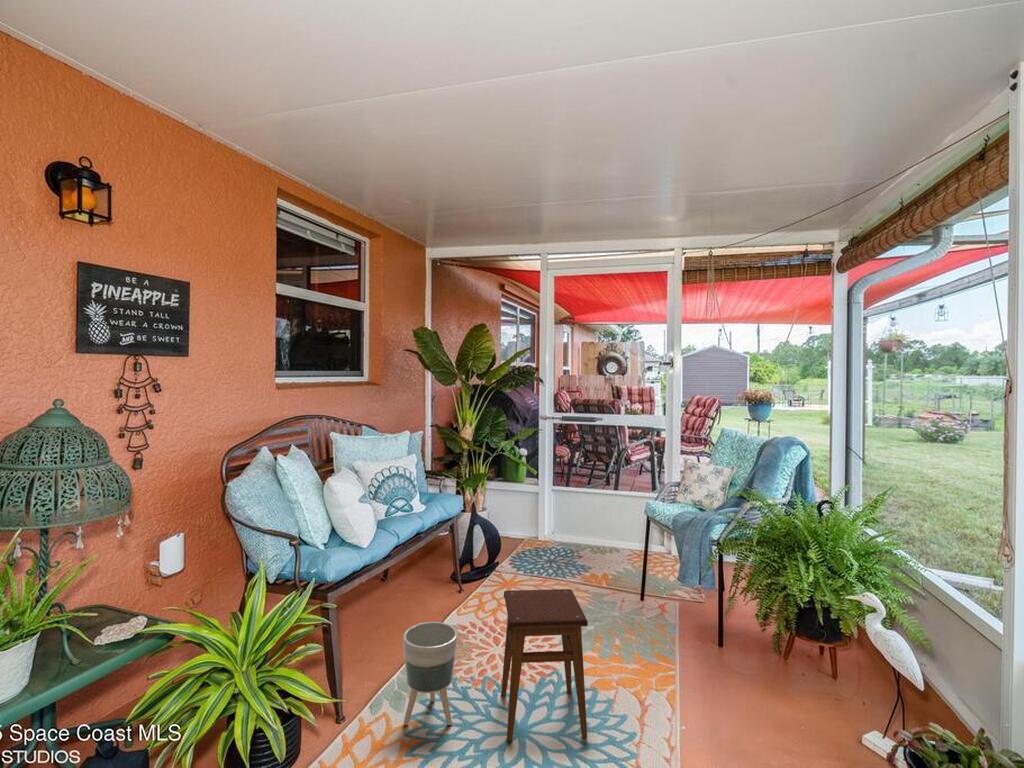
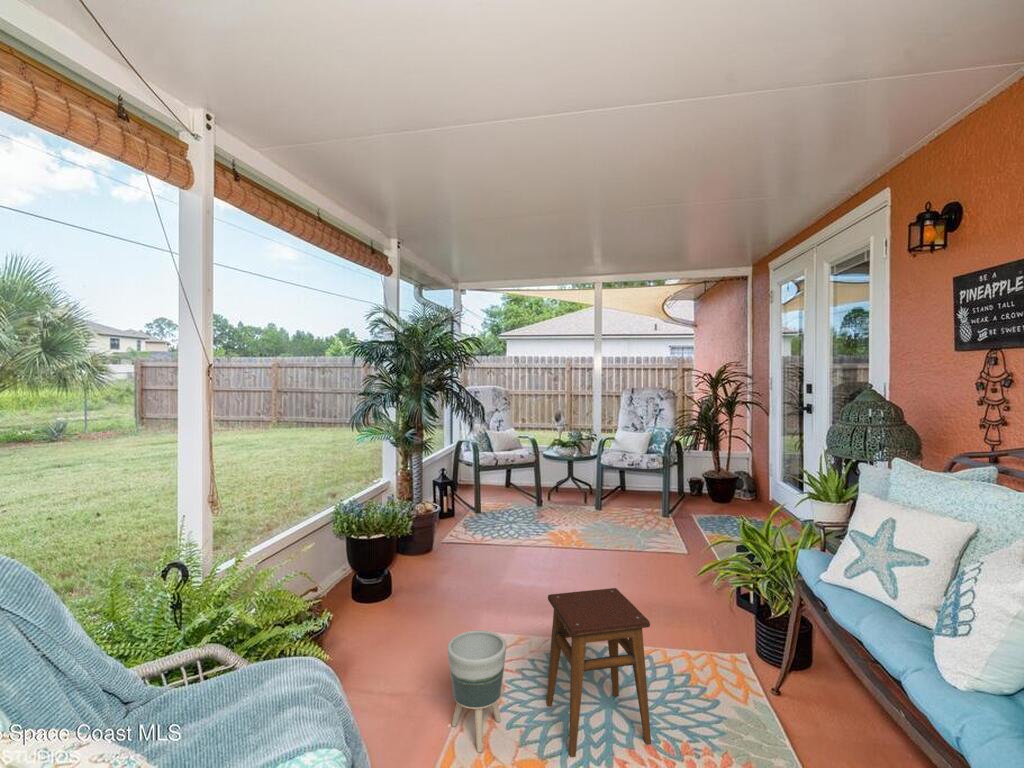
planter: present [403,622,458,725] -> present [448,630,506,752]

